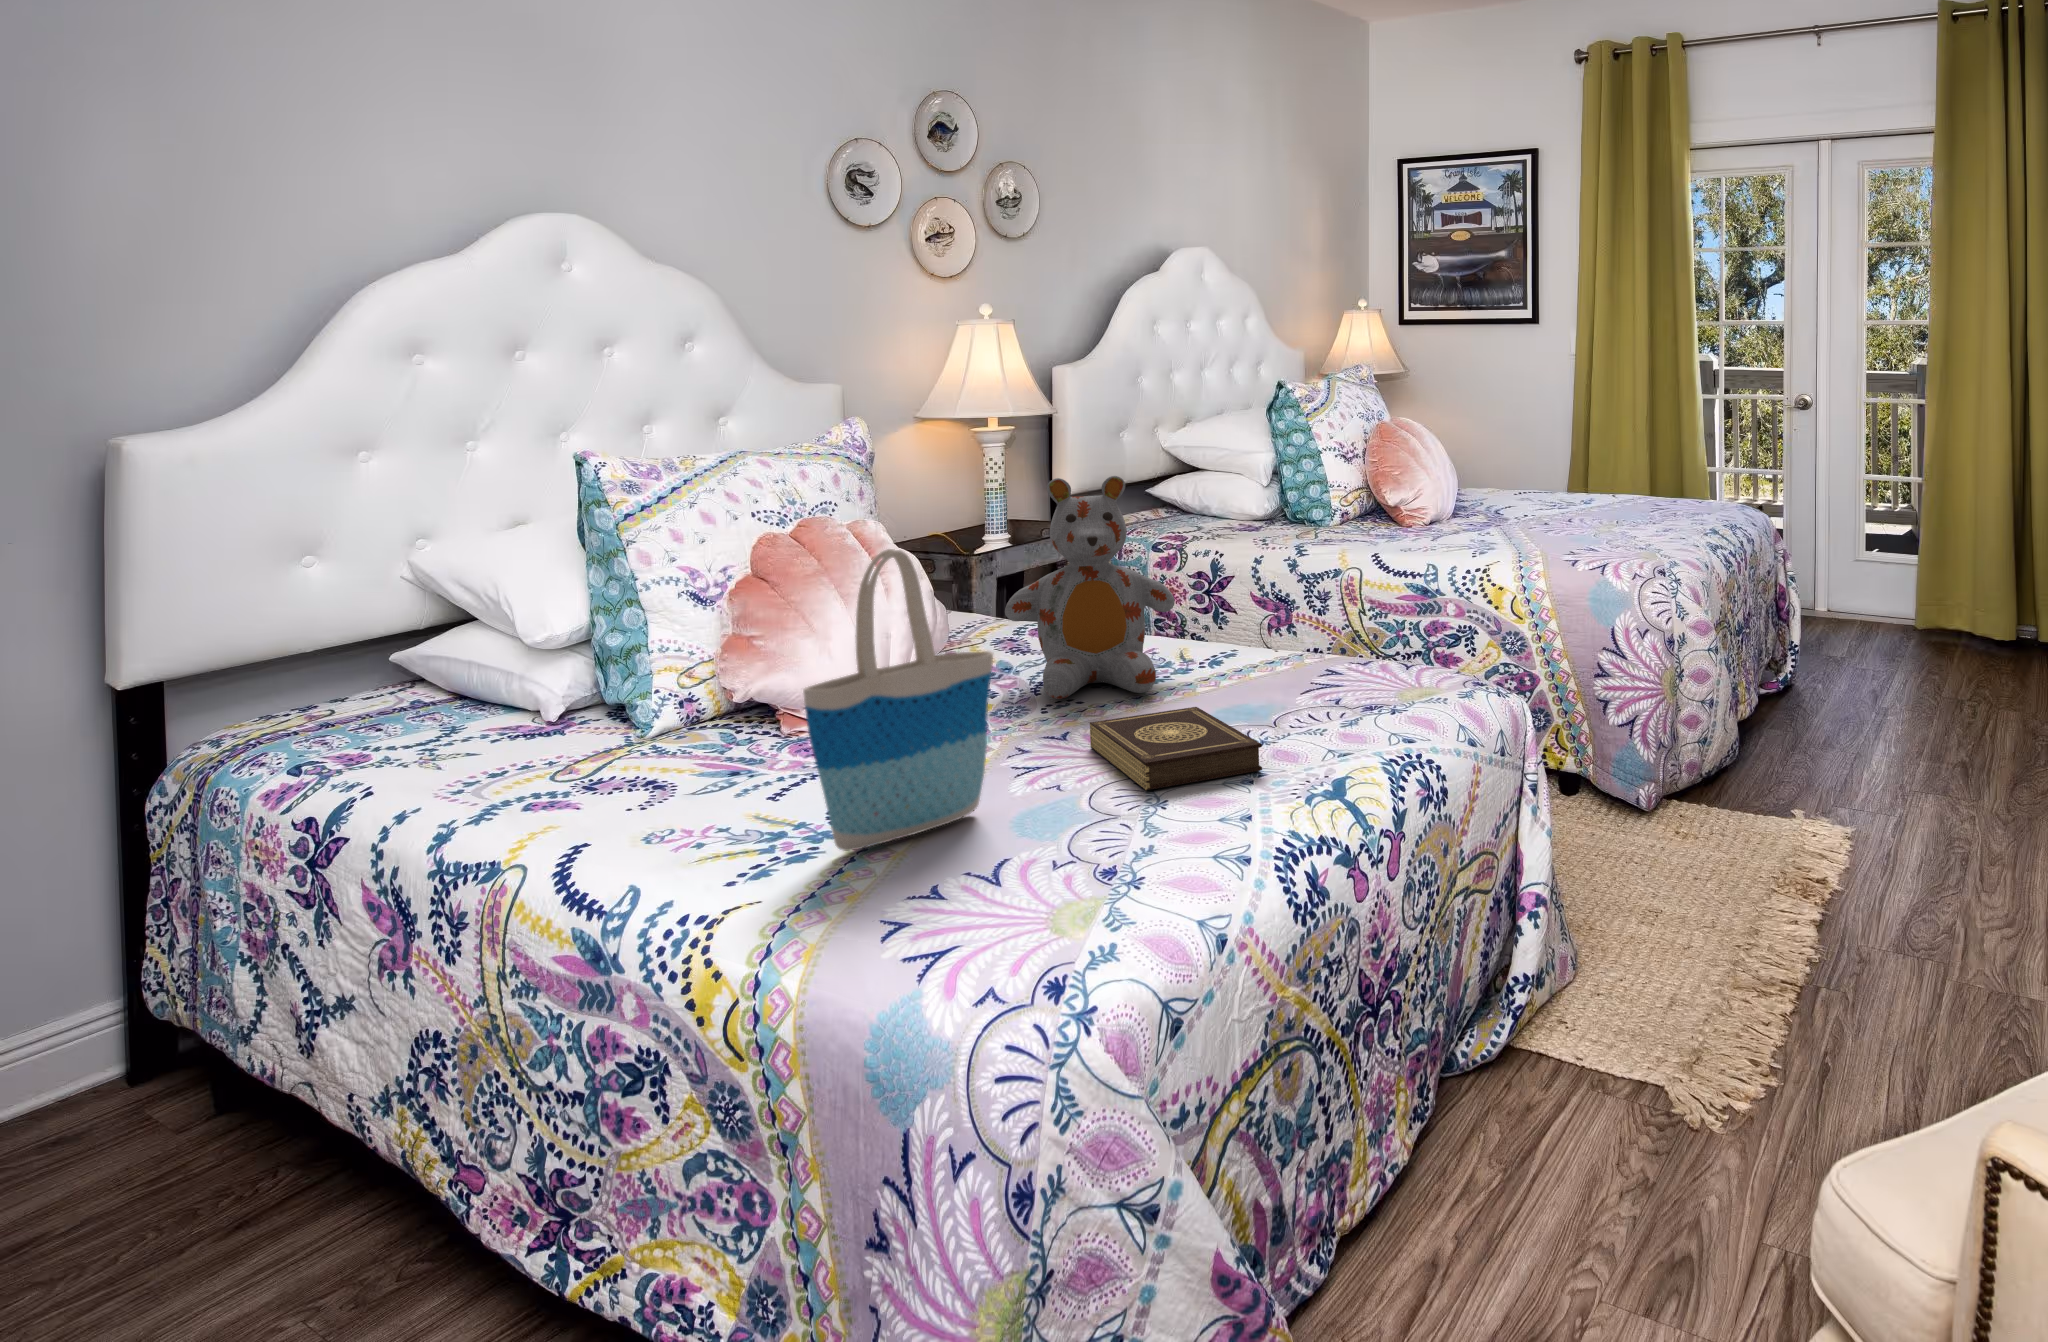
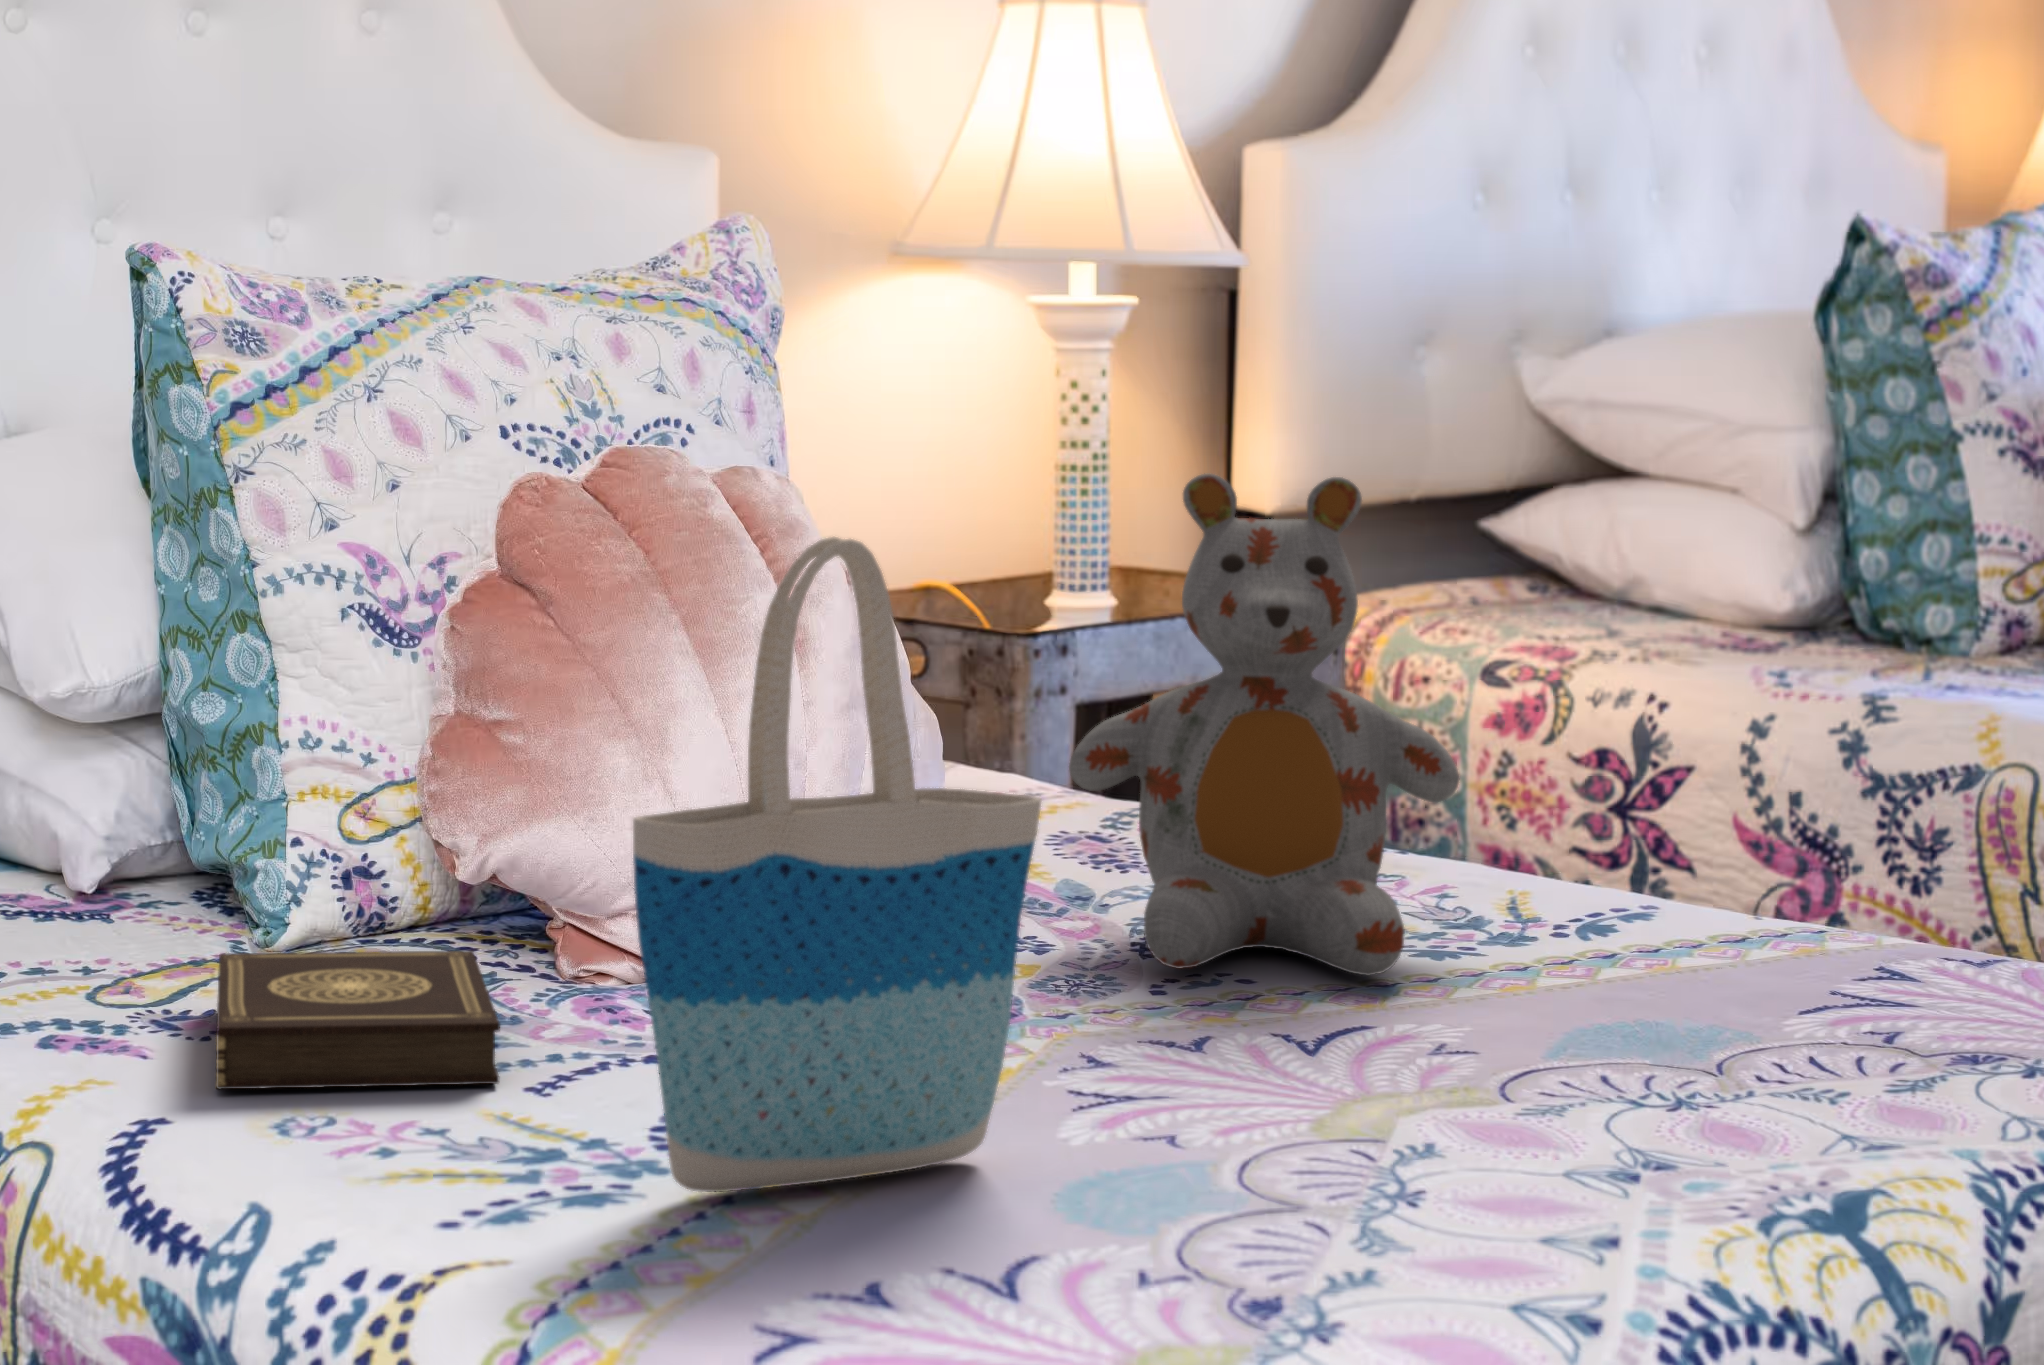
book: present [1090,707,1262,790] -> present [216,950,500,1089]

